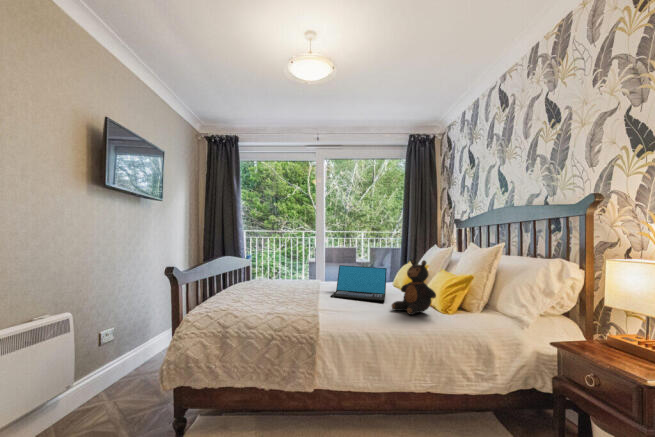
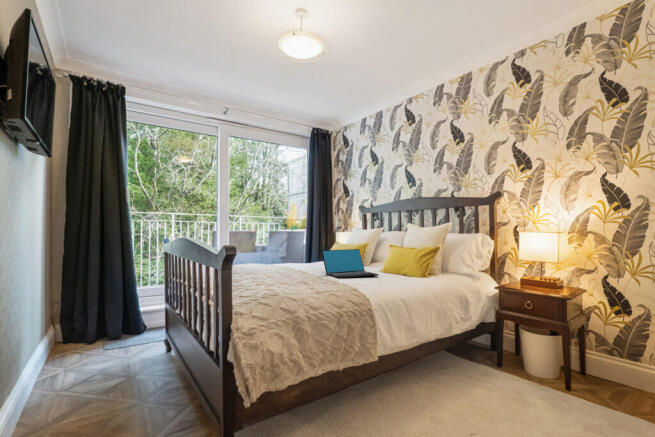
teddy bear: present [392,259,436,315] -> none [392,239,426,281]

